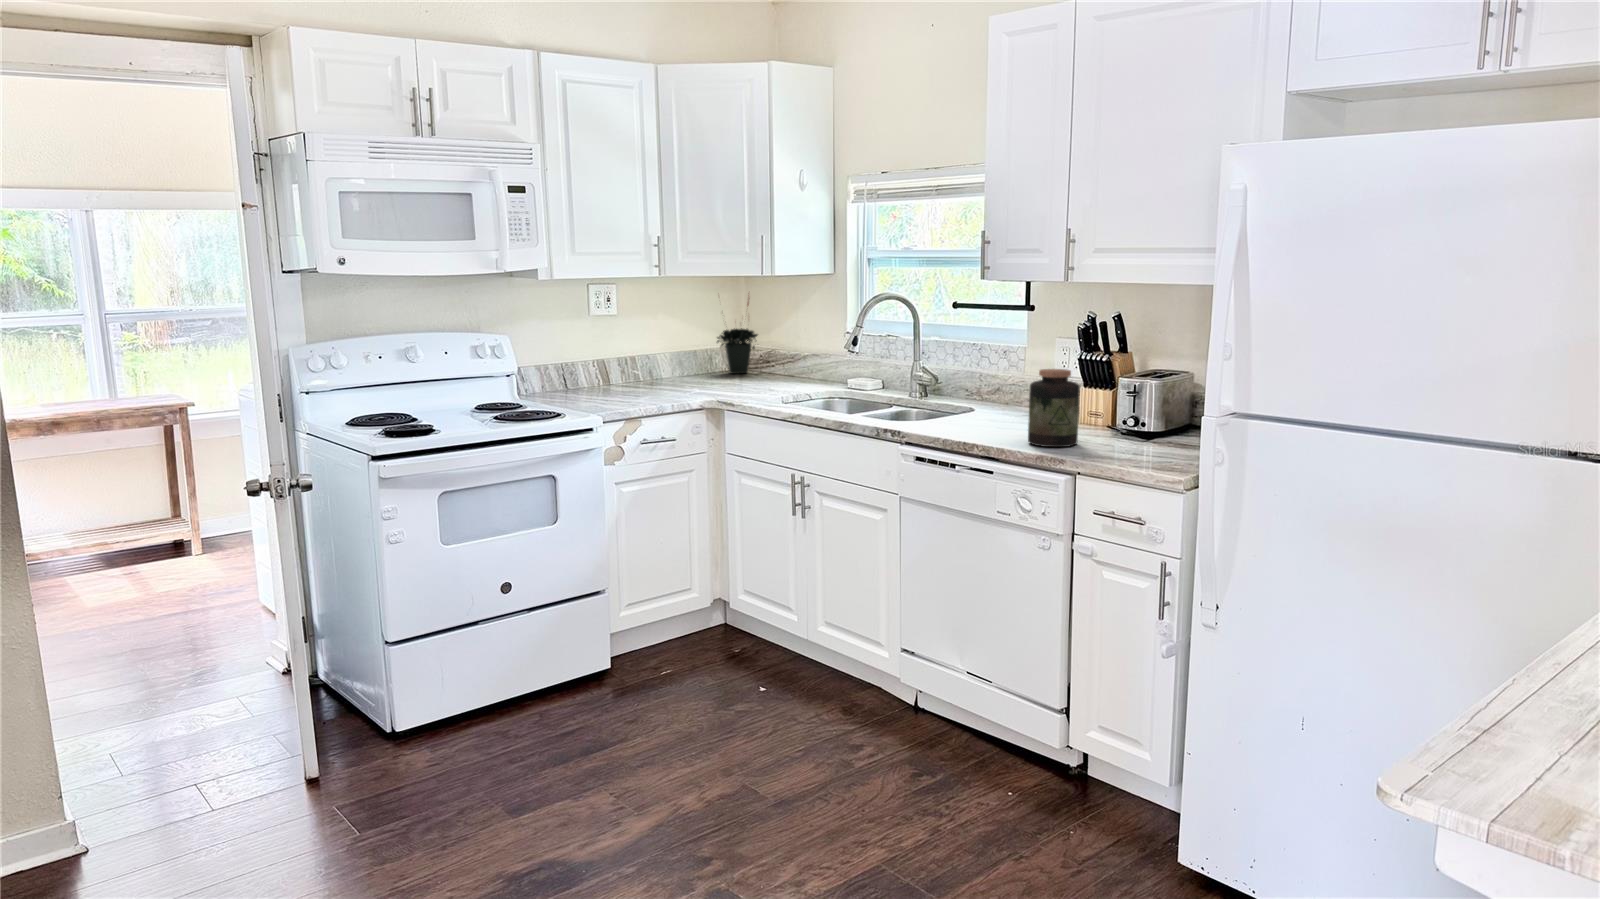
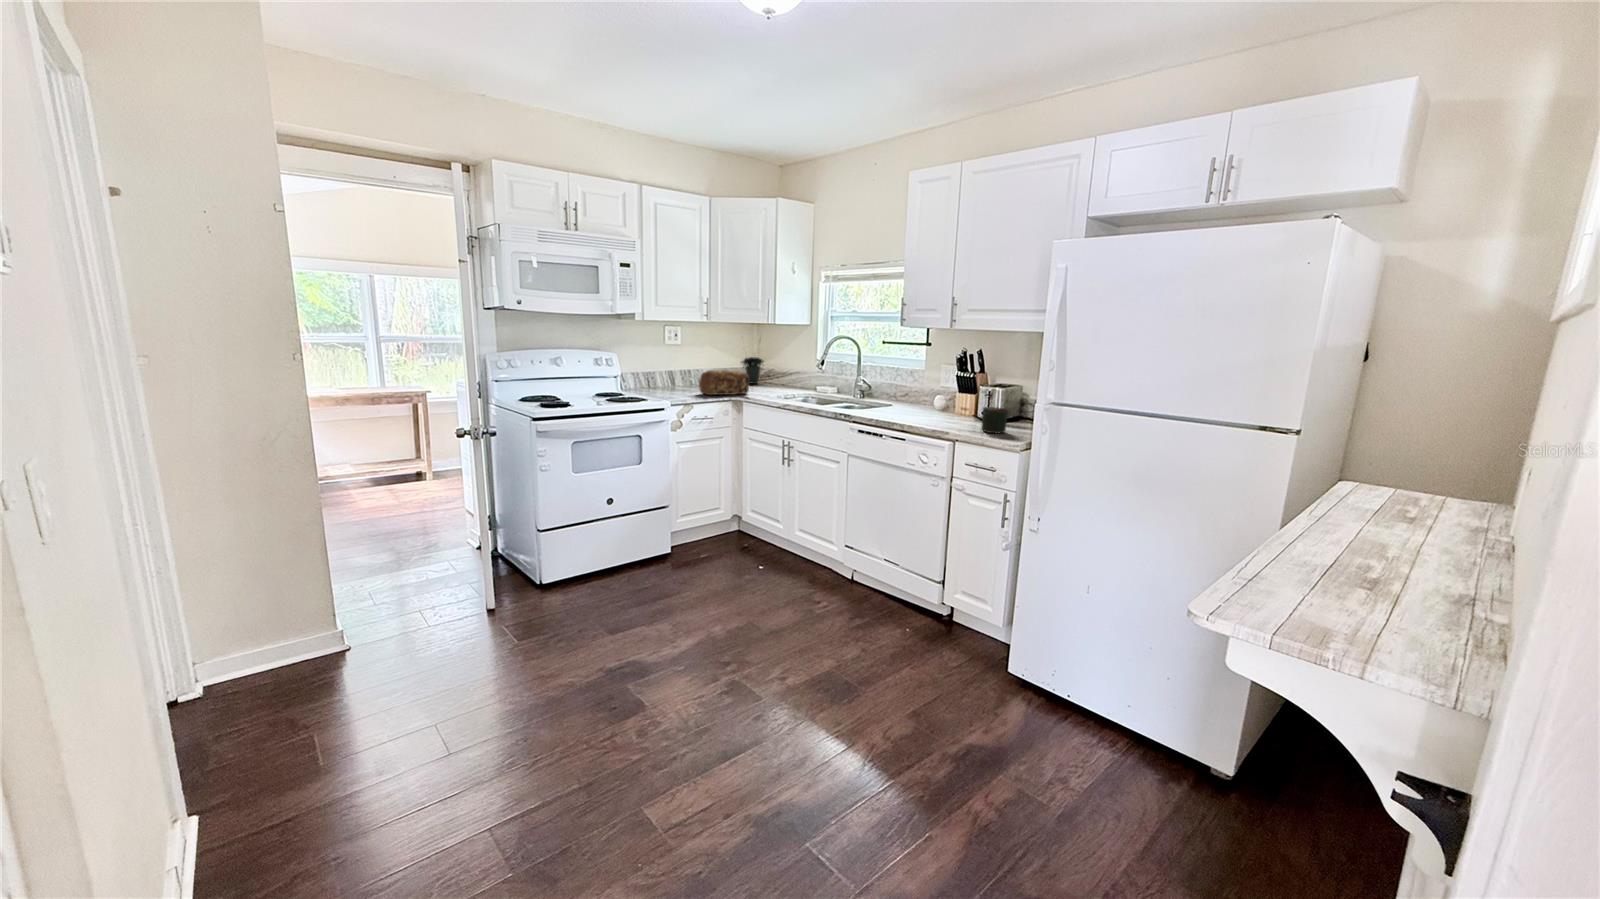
bread loaf: none [647,357,732,401] -> present [699,370,749,395]
jar: present [1028,369,1080,447] -> none [925,380,957,426]
mug: none [1121,414,1165,458] -> present [981,407,1008,433]

